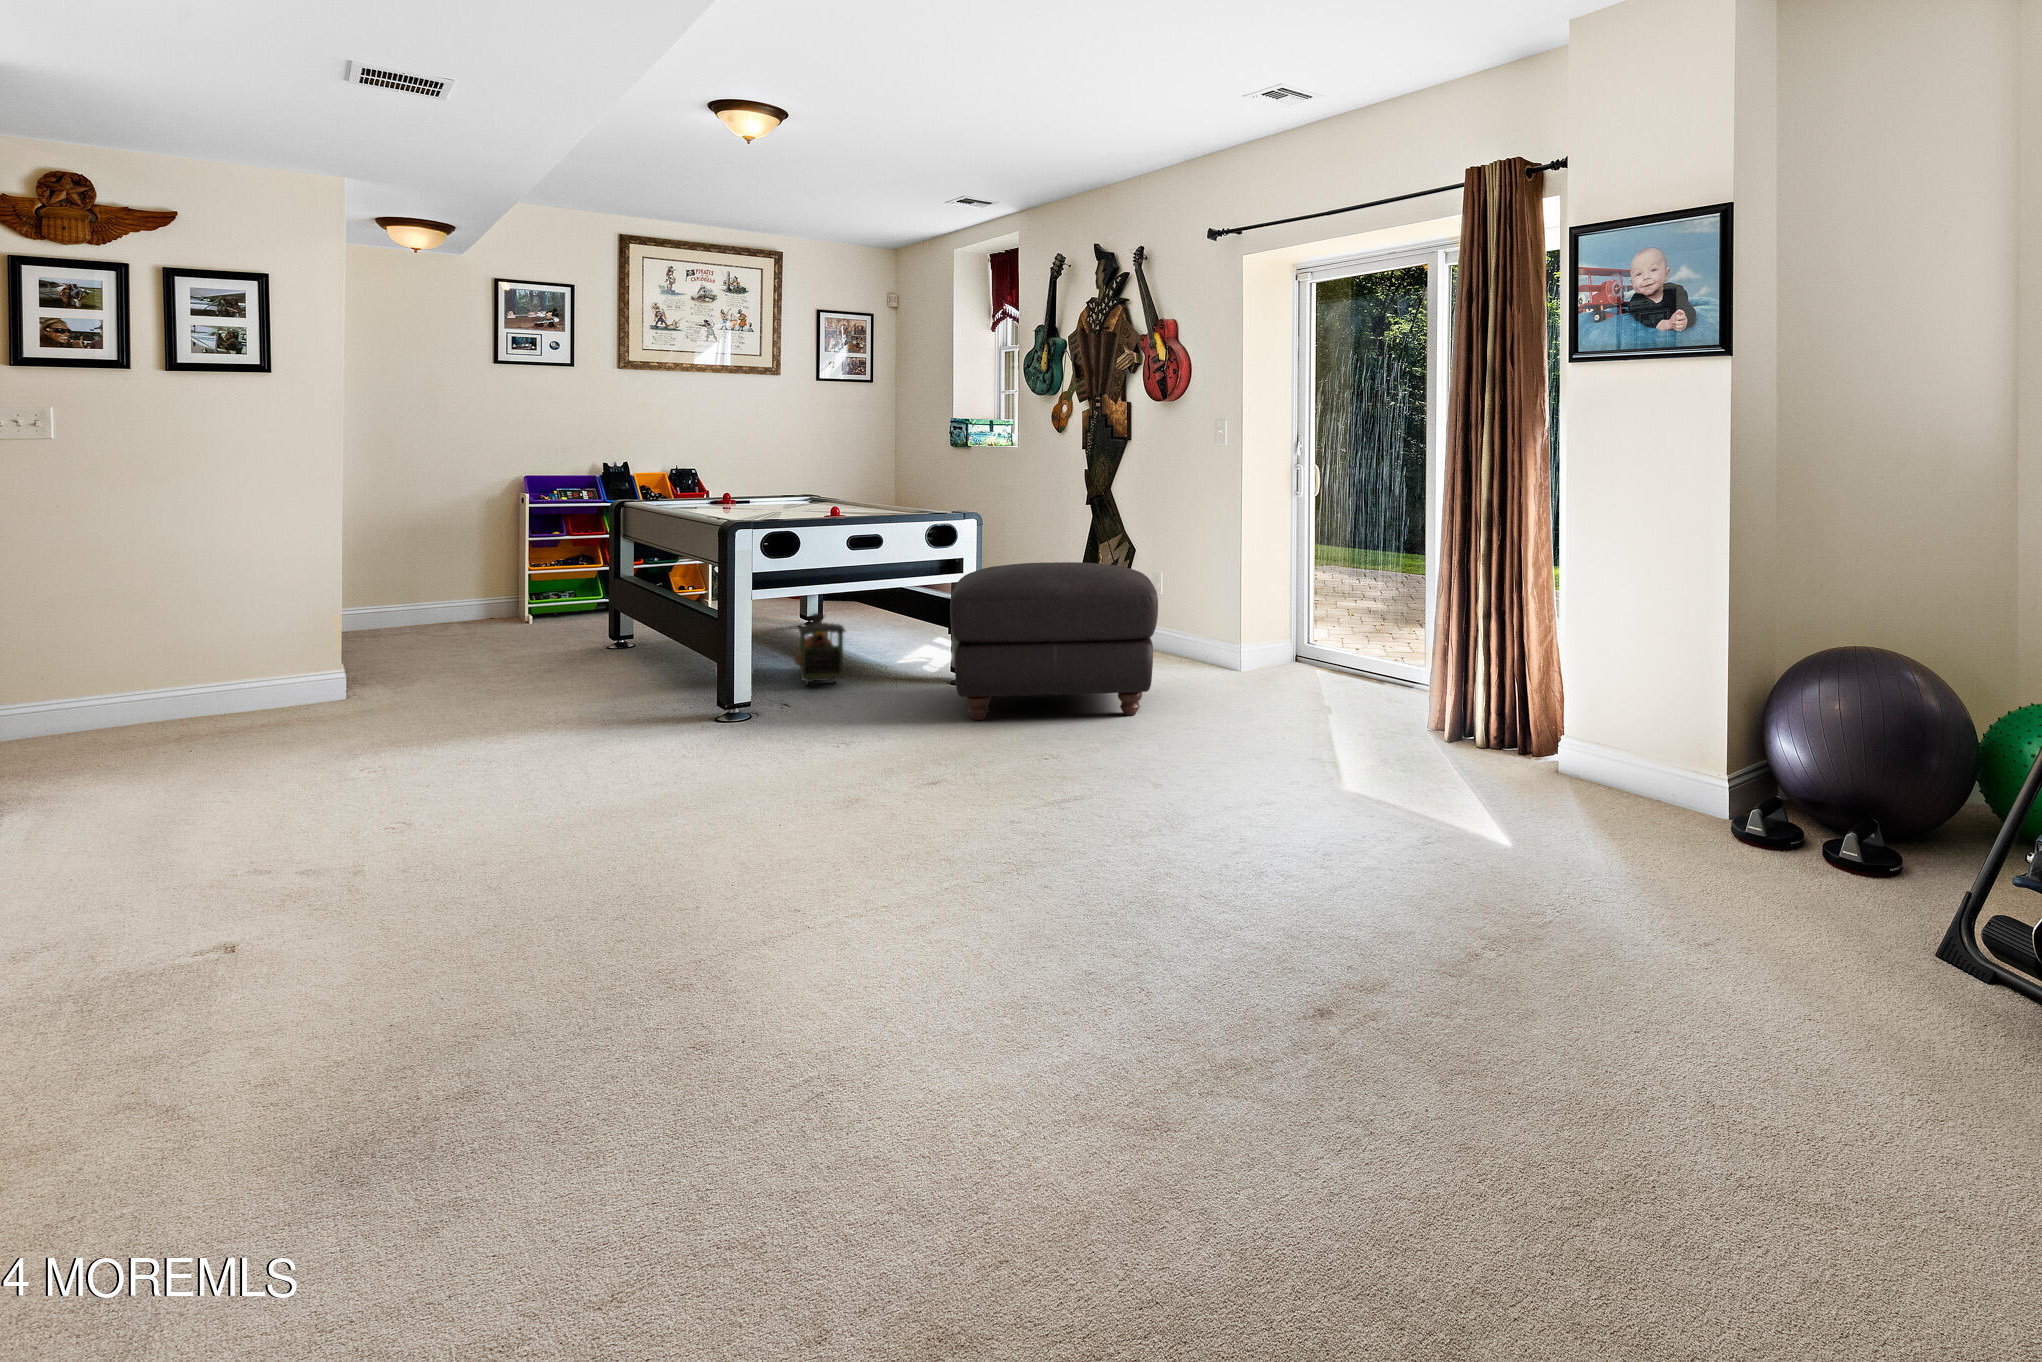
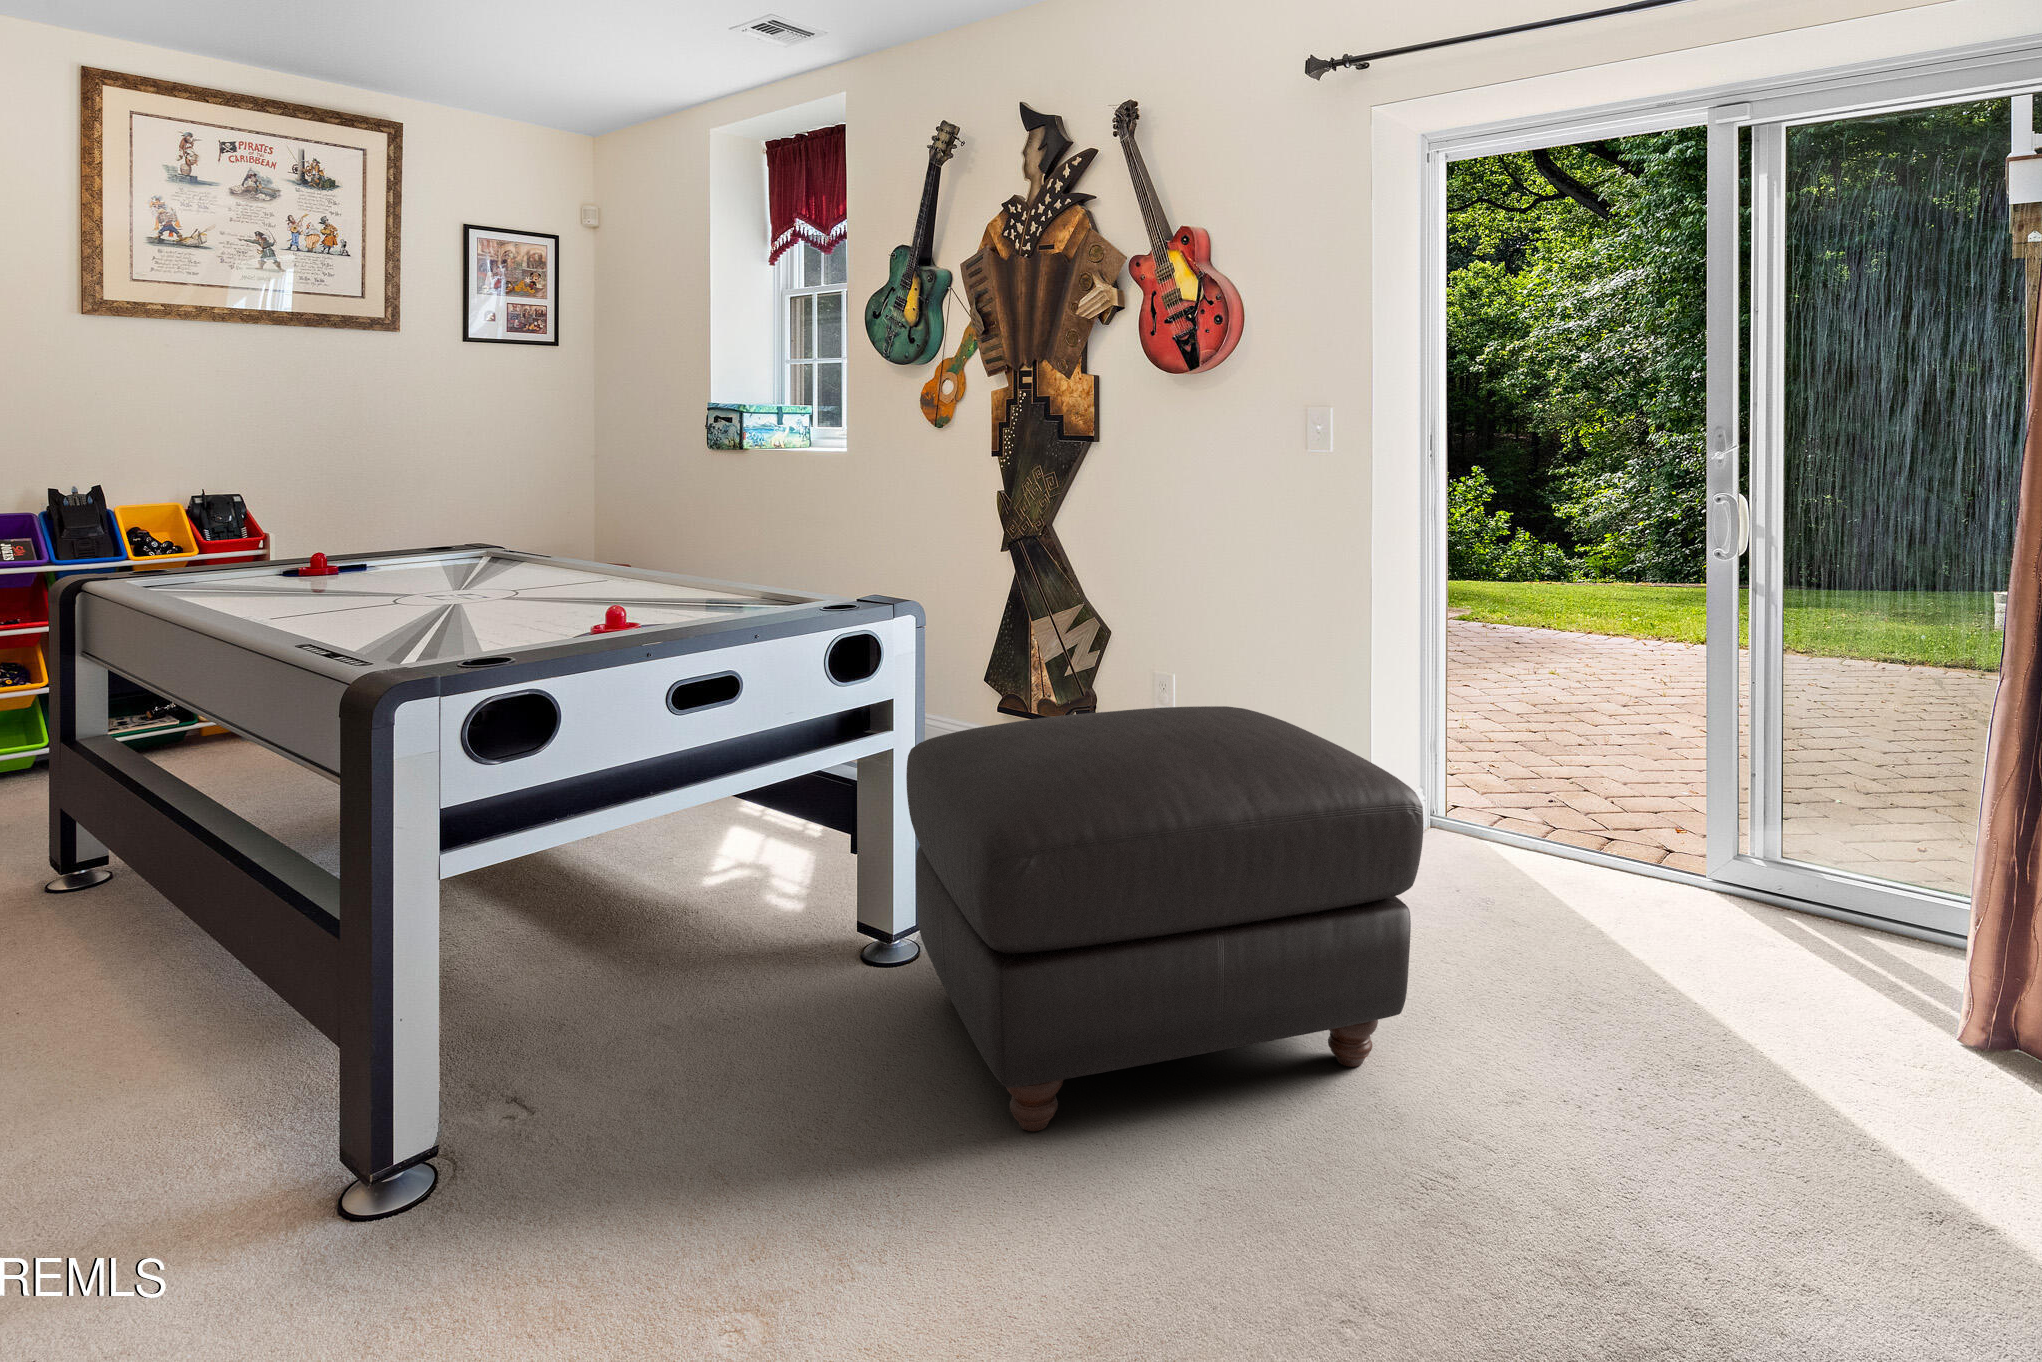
toy train: present [795,613,845,685] -> none [499,817,639,1004]

